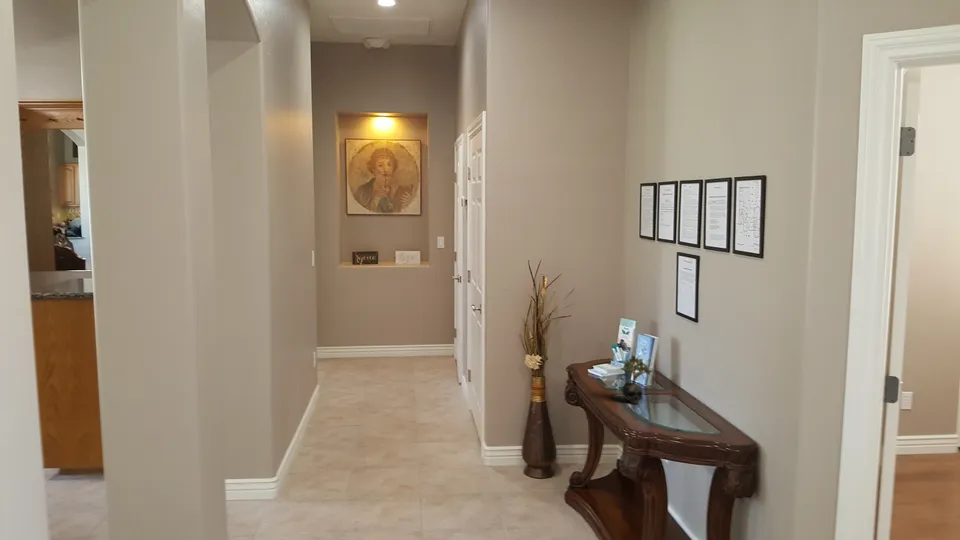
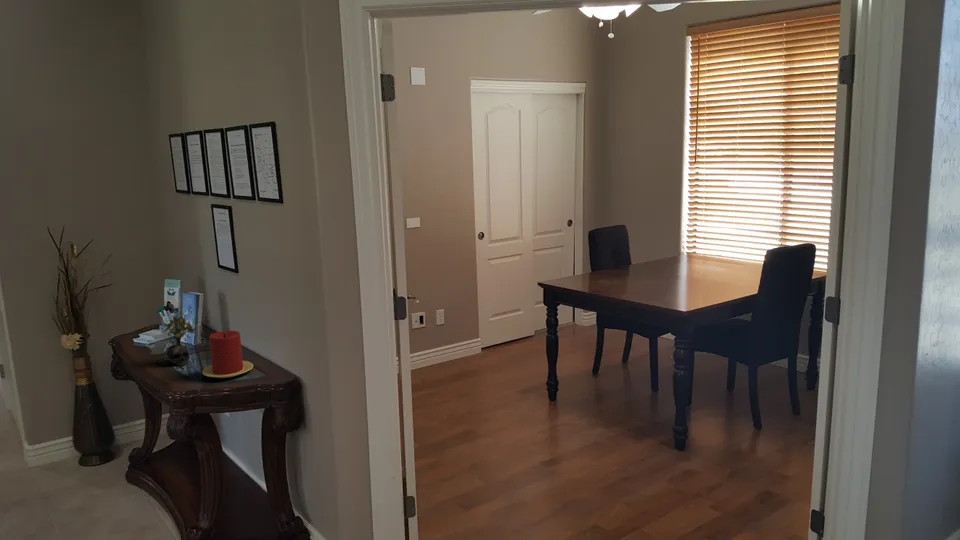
candle: none [657,379,706,426] -> present [202,331,253,378]

